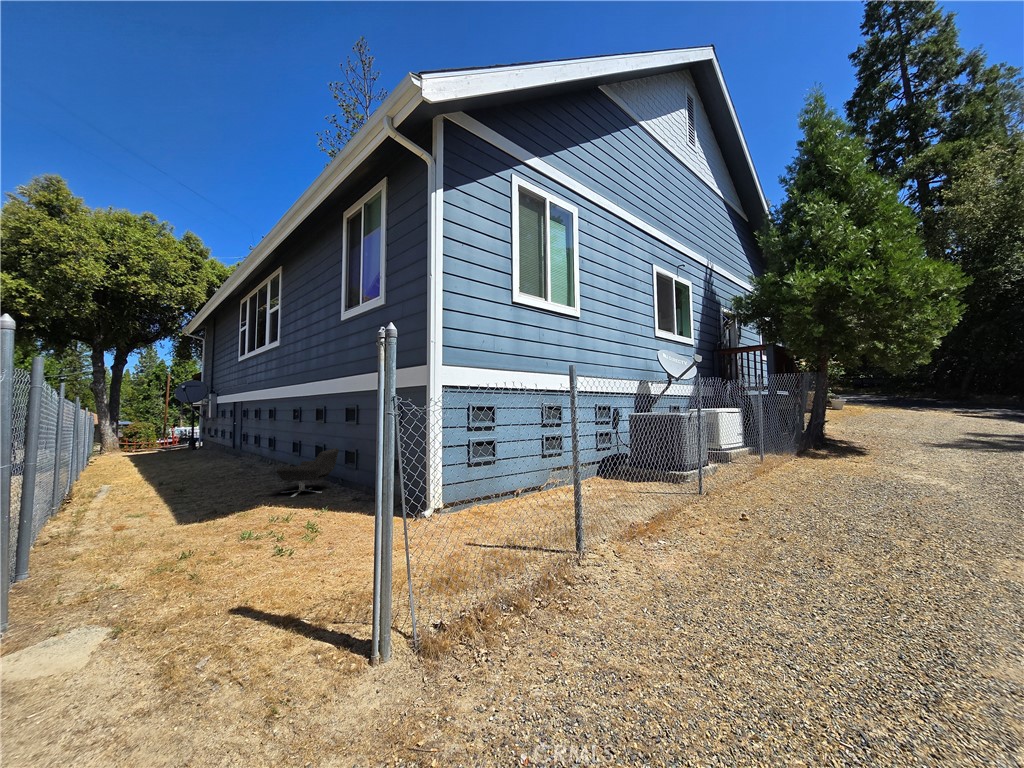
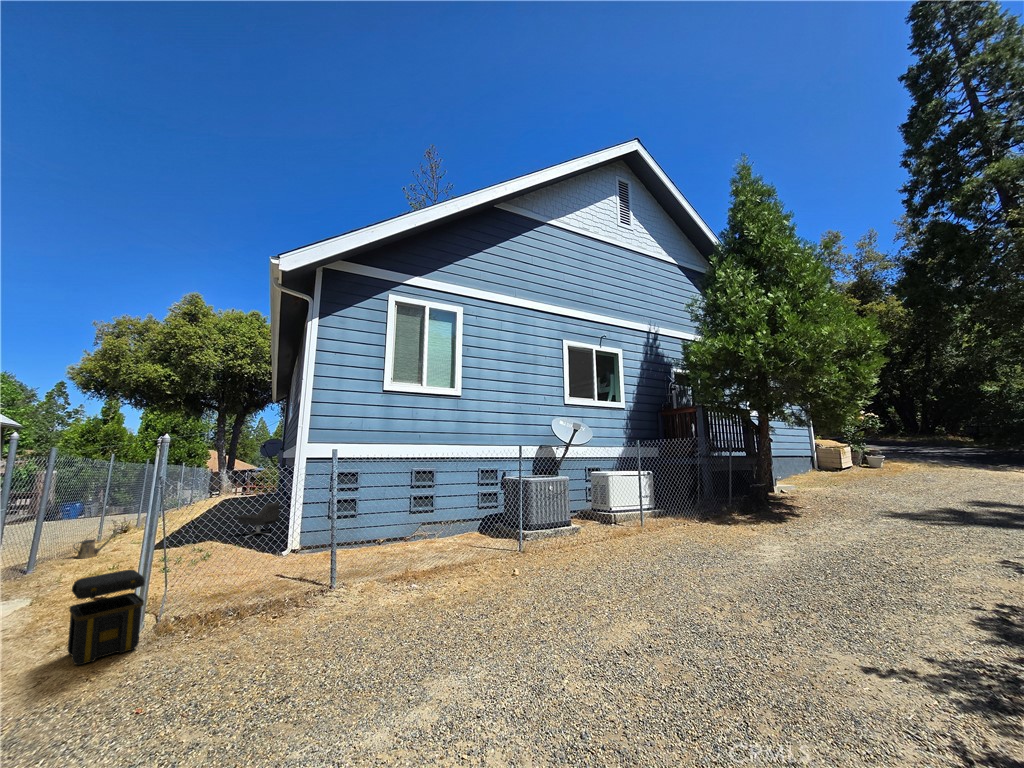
watering can: none [50,501,117,539] -> present [73,536,114,559]
toolbox: none [367,543,485,716] -> present [68,570,145,665]

